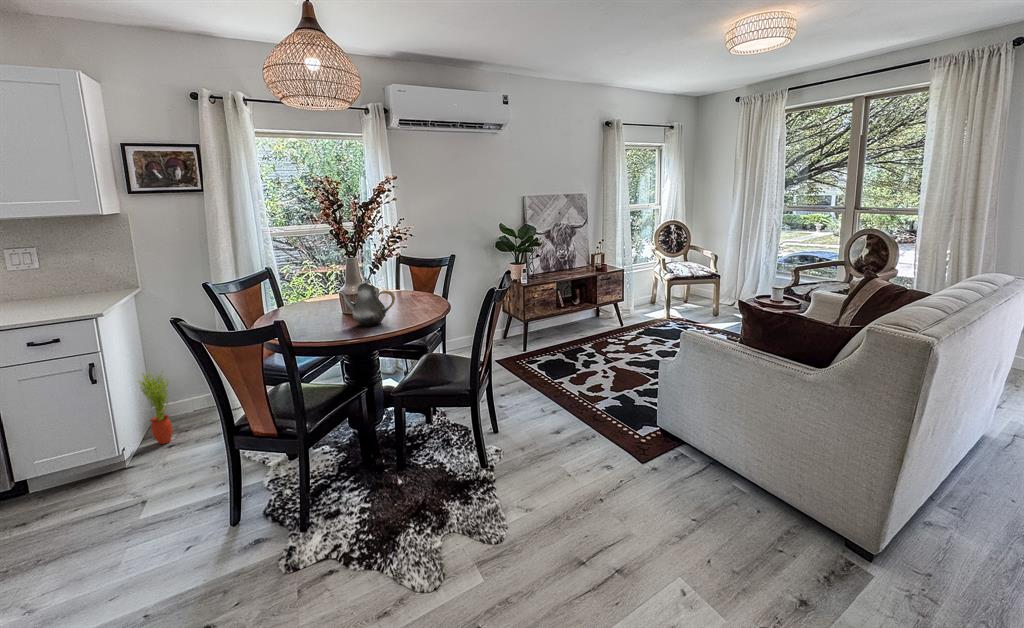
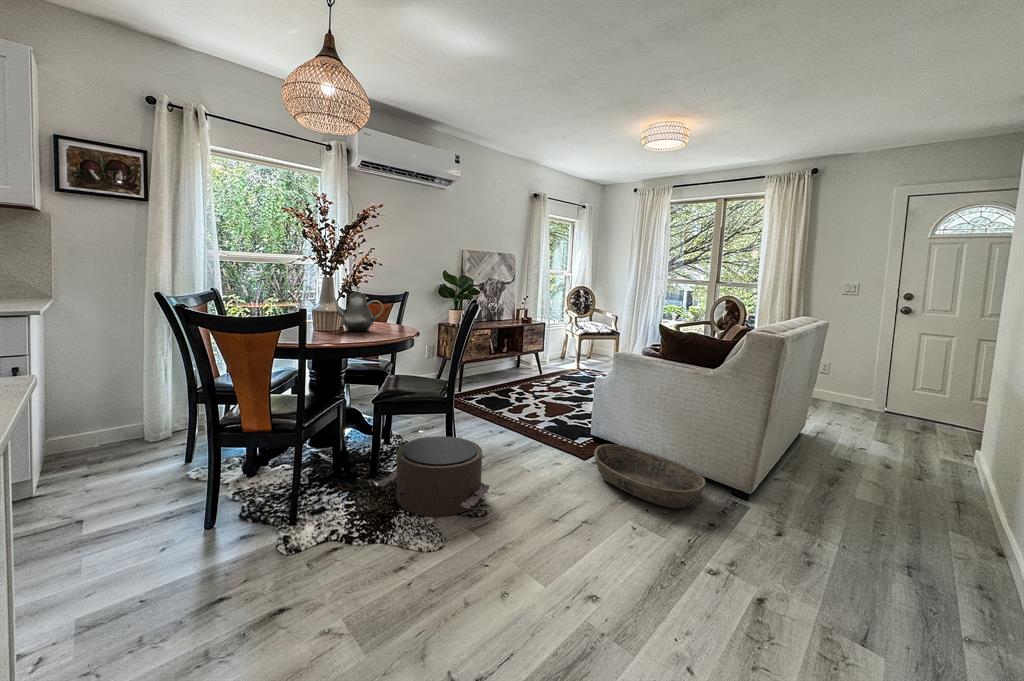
potted plant: present [138,373,173,444] -> none [70,381,107,464]
pouf: none [392,434,512,534] -> present [377,436,491,516]
basket: none [641,444,777,544] -> present [594,444,706,509]

